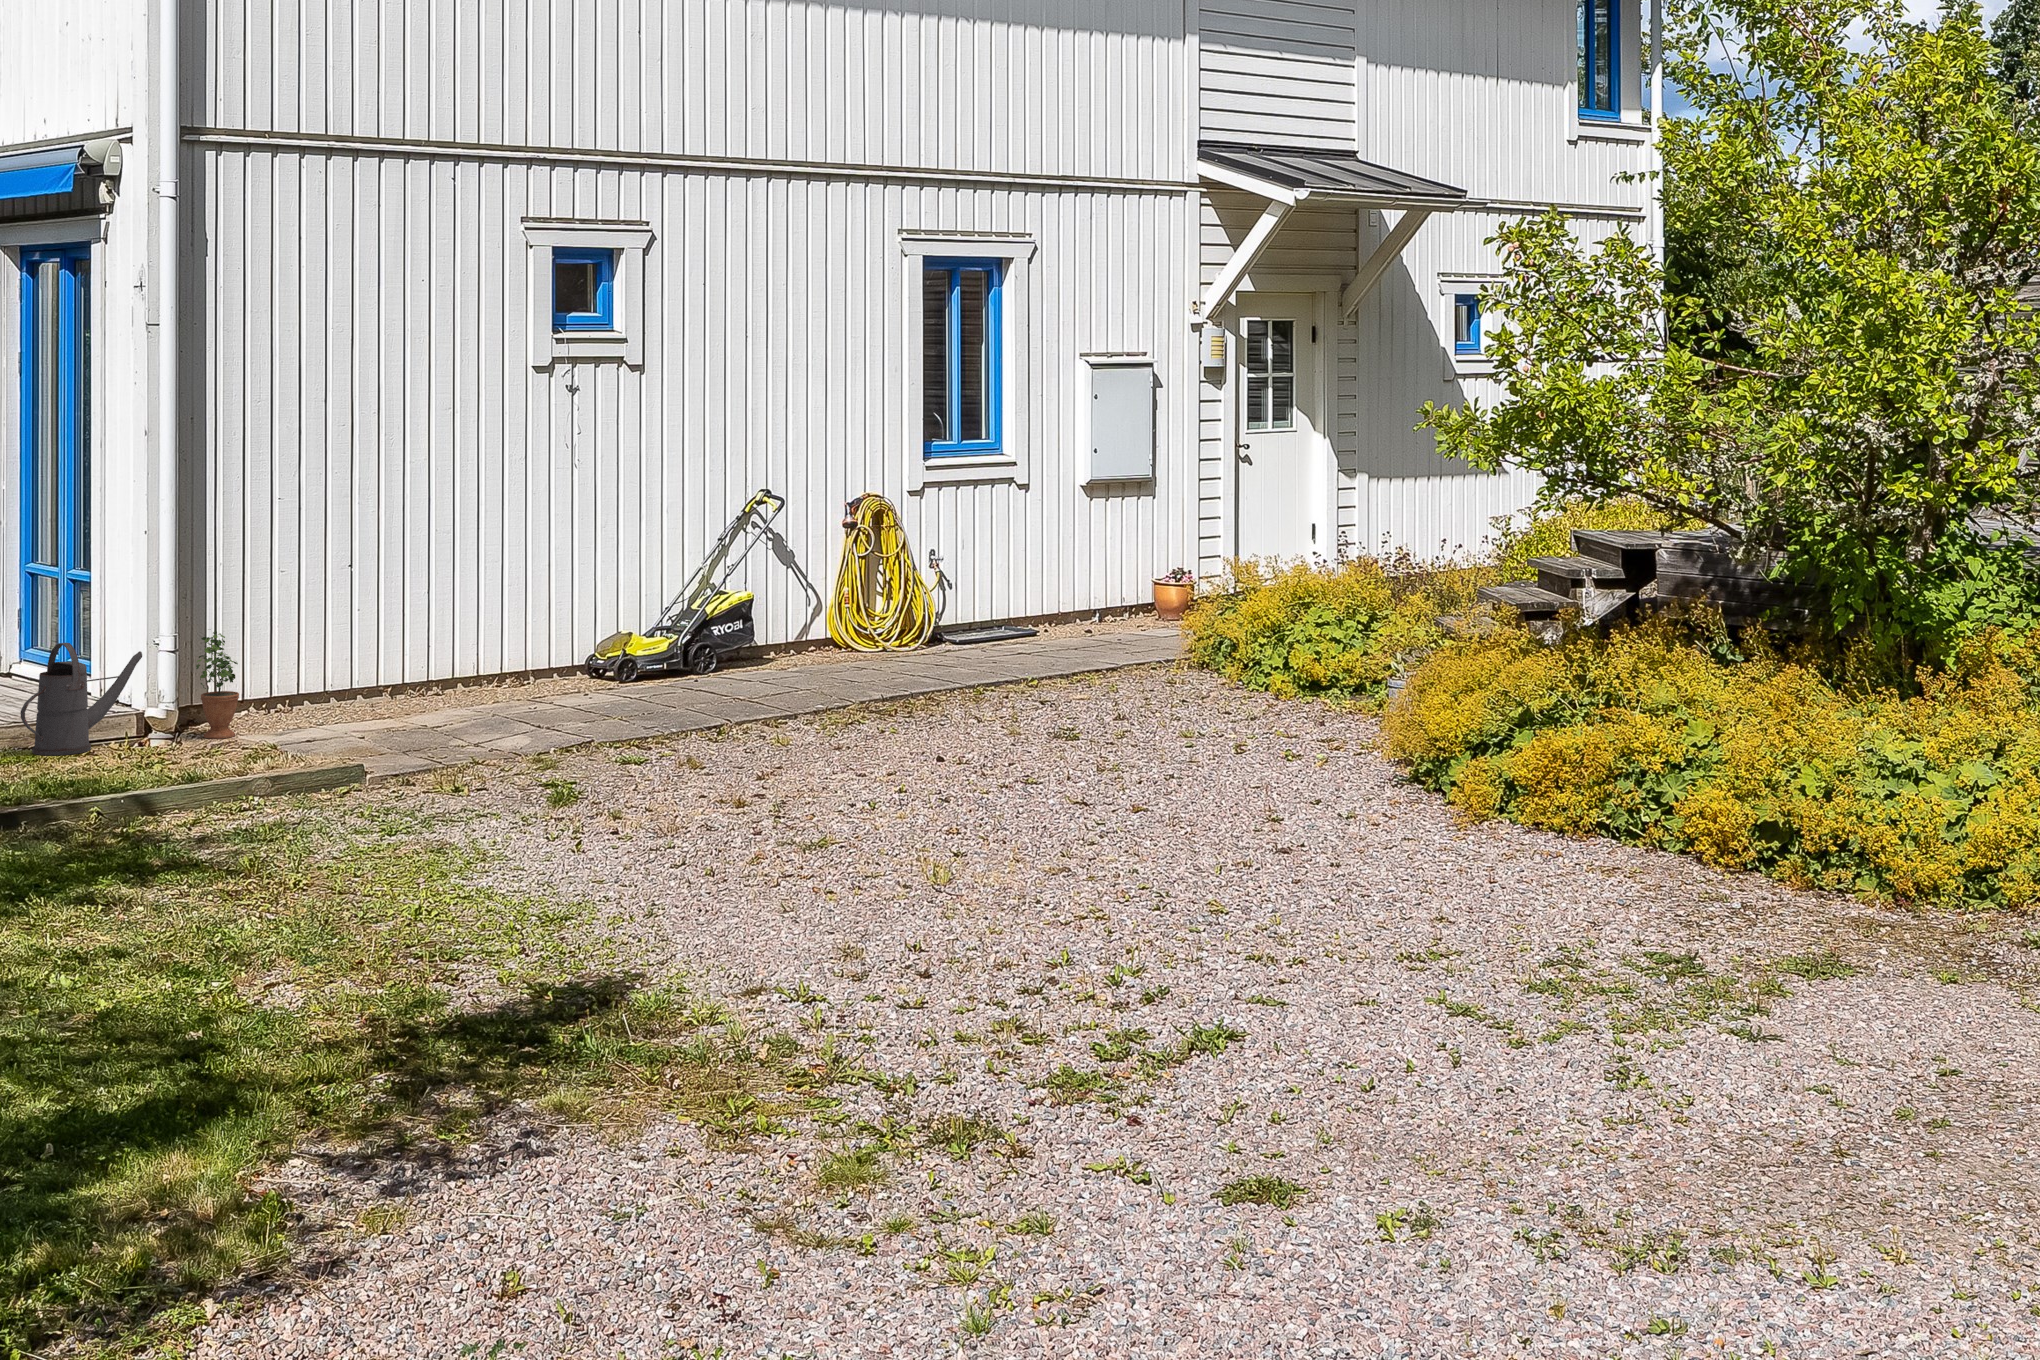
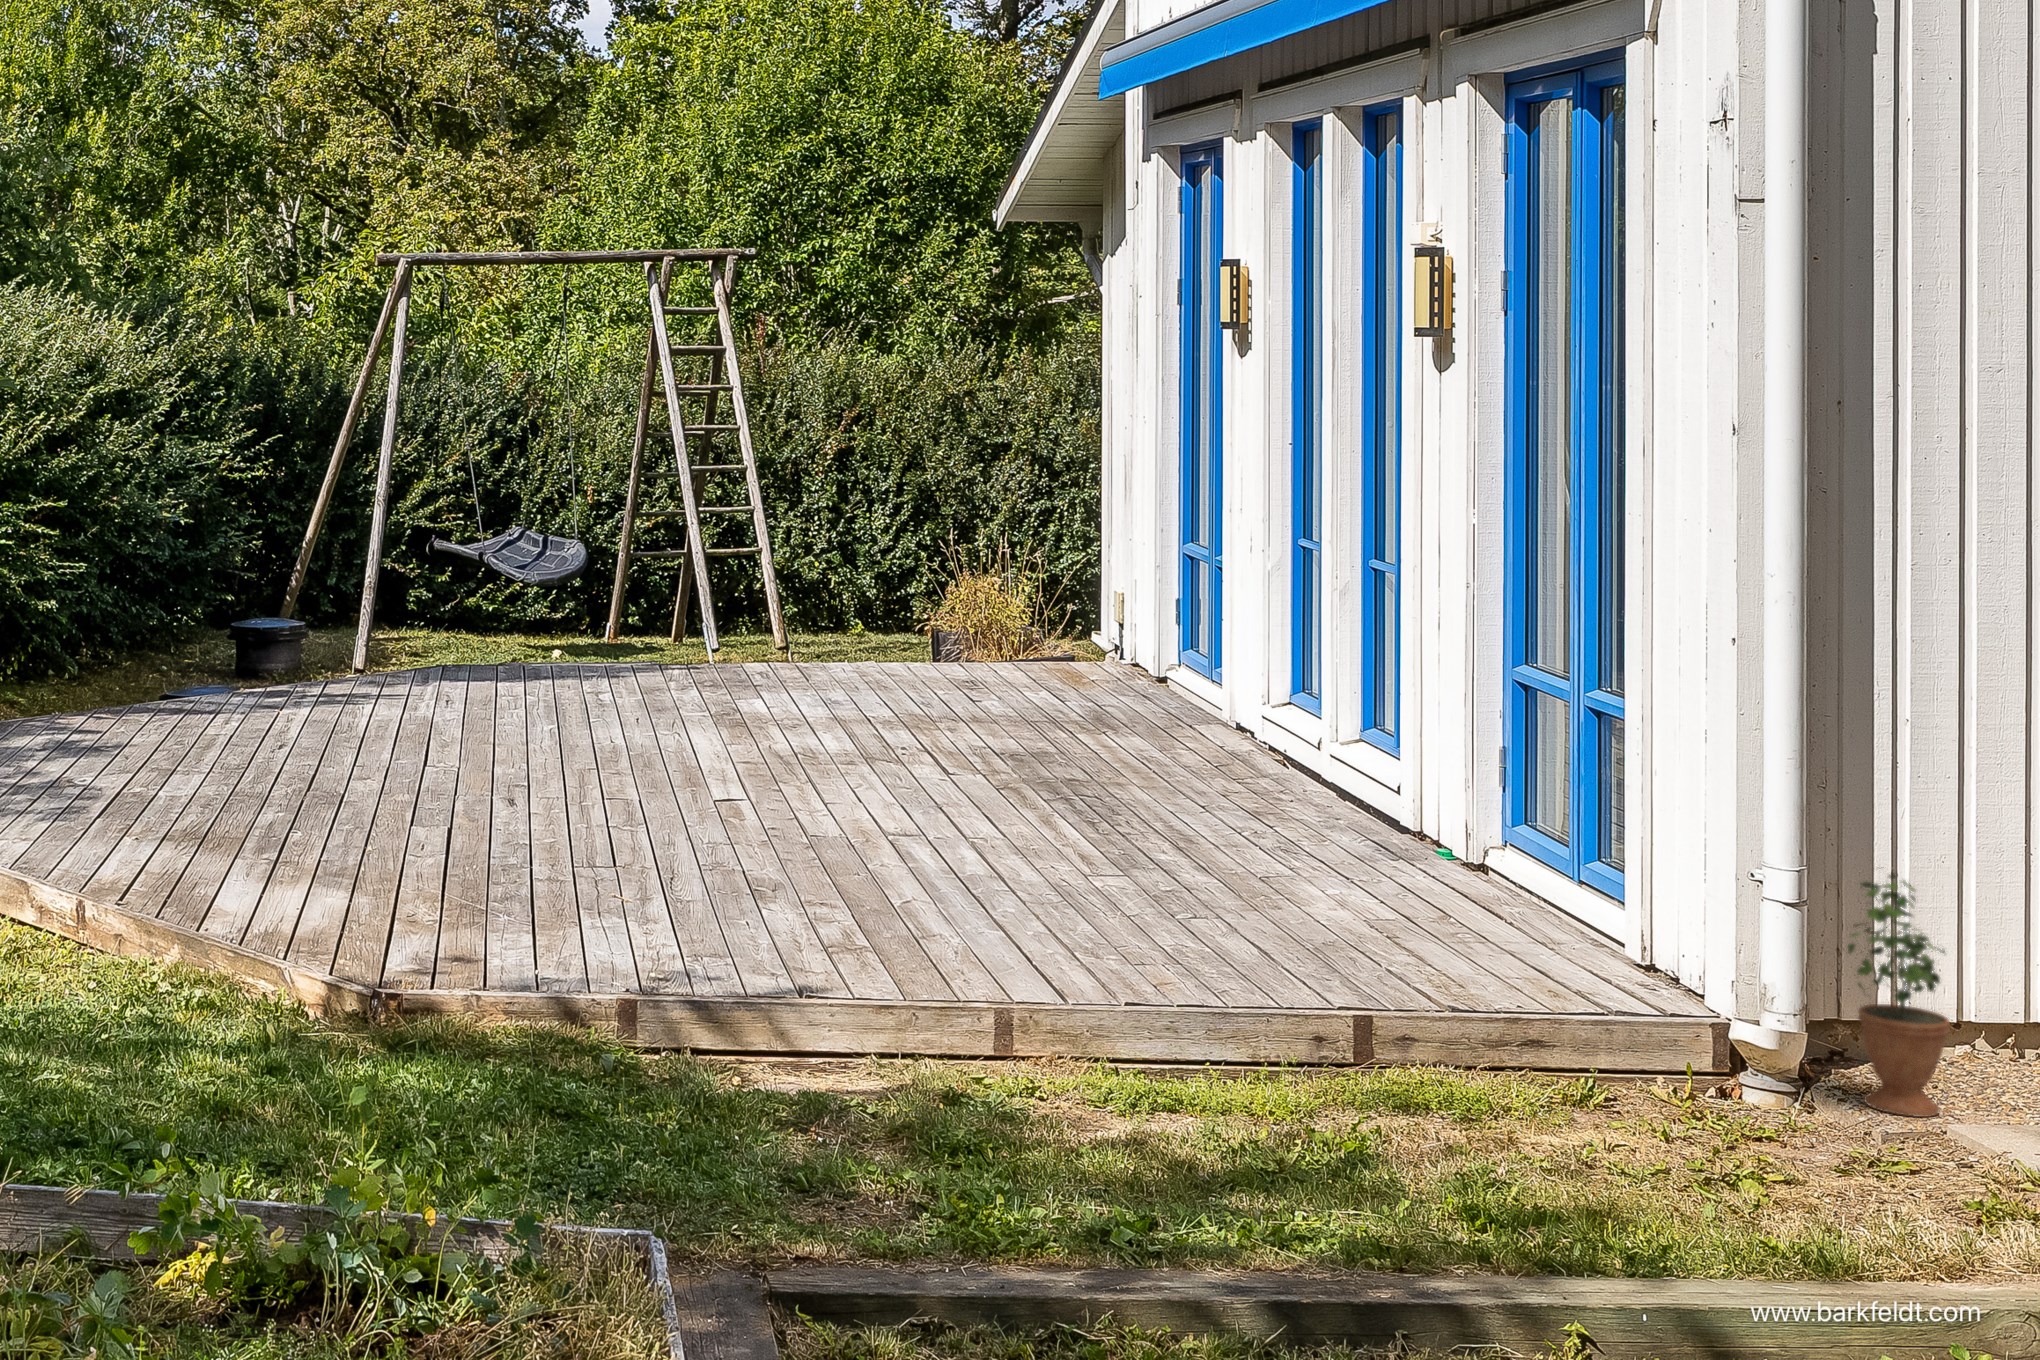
watering can: present [21,643,142,755] -> none [1463,858,1726,1097]

